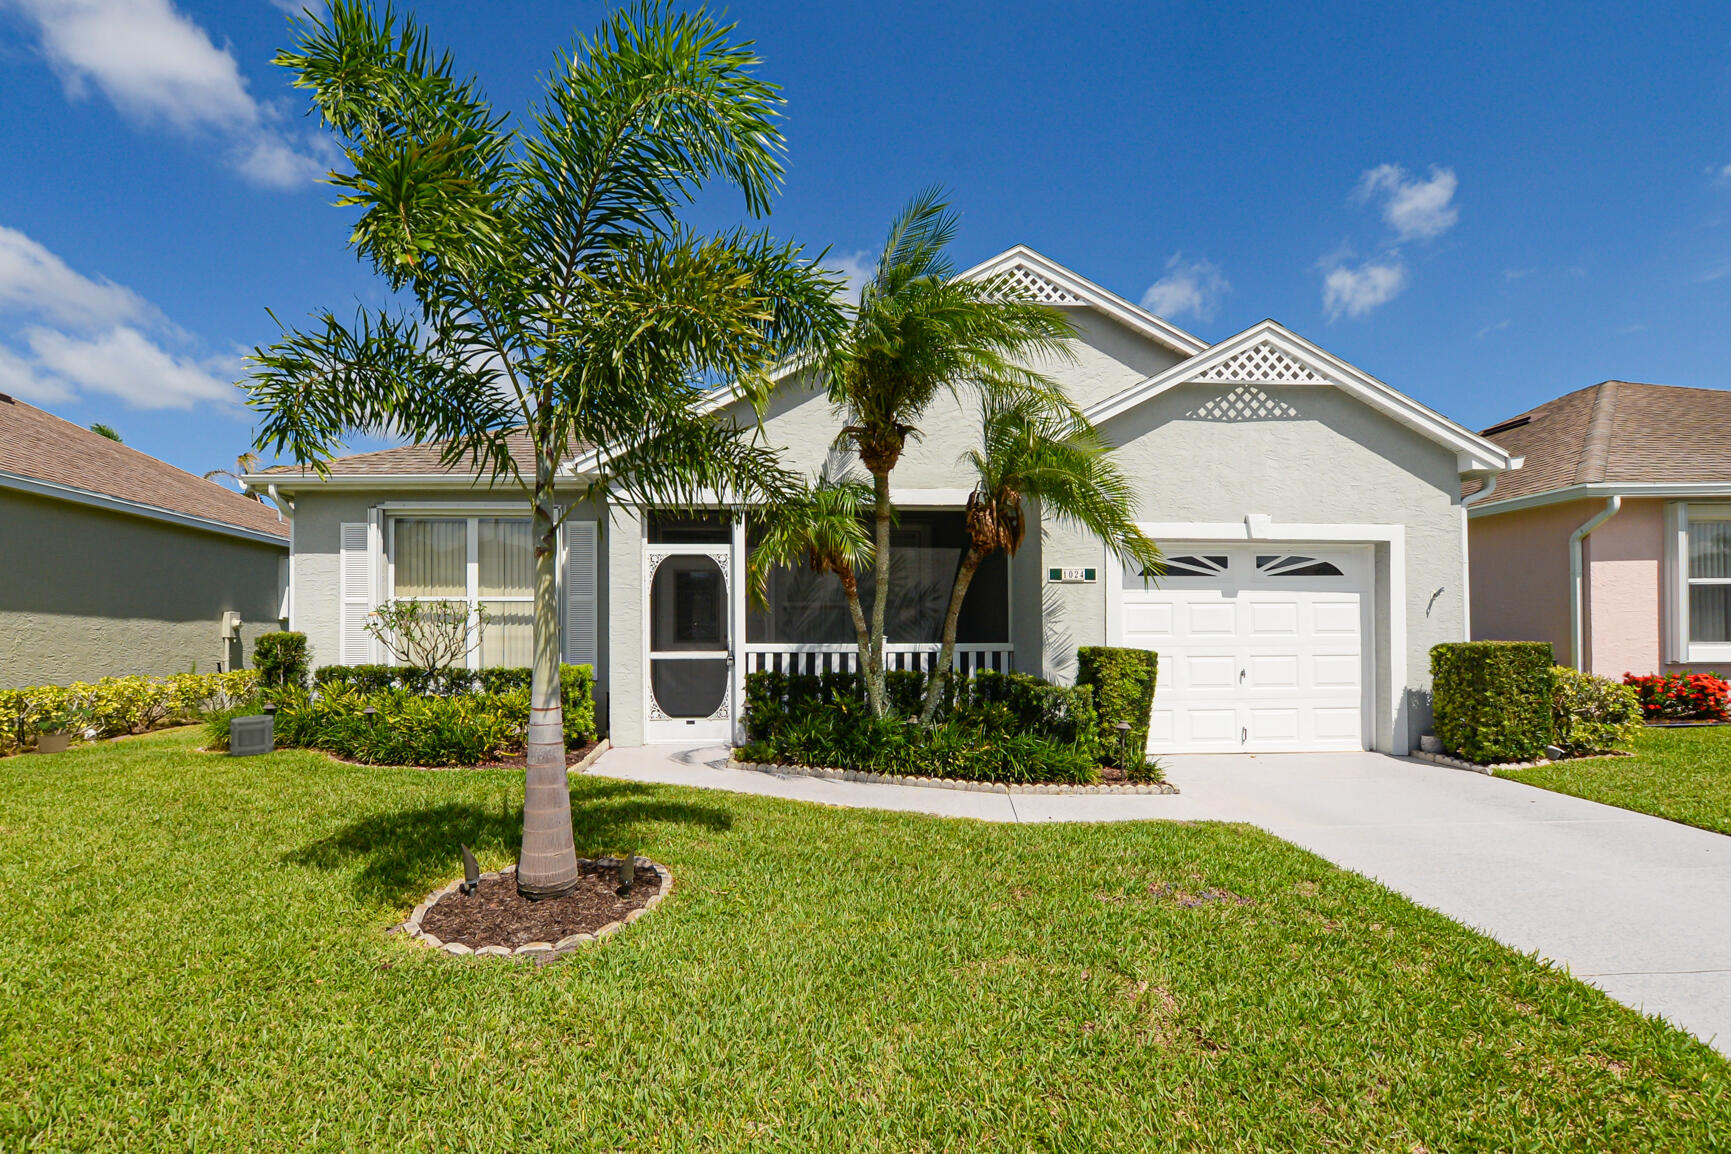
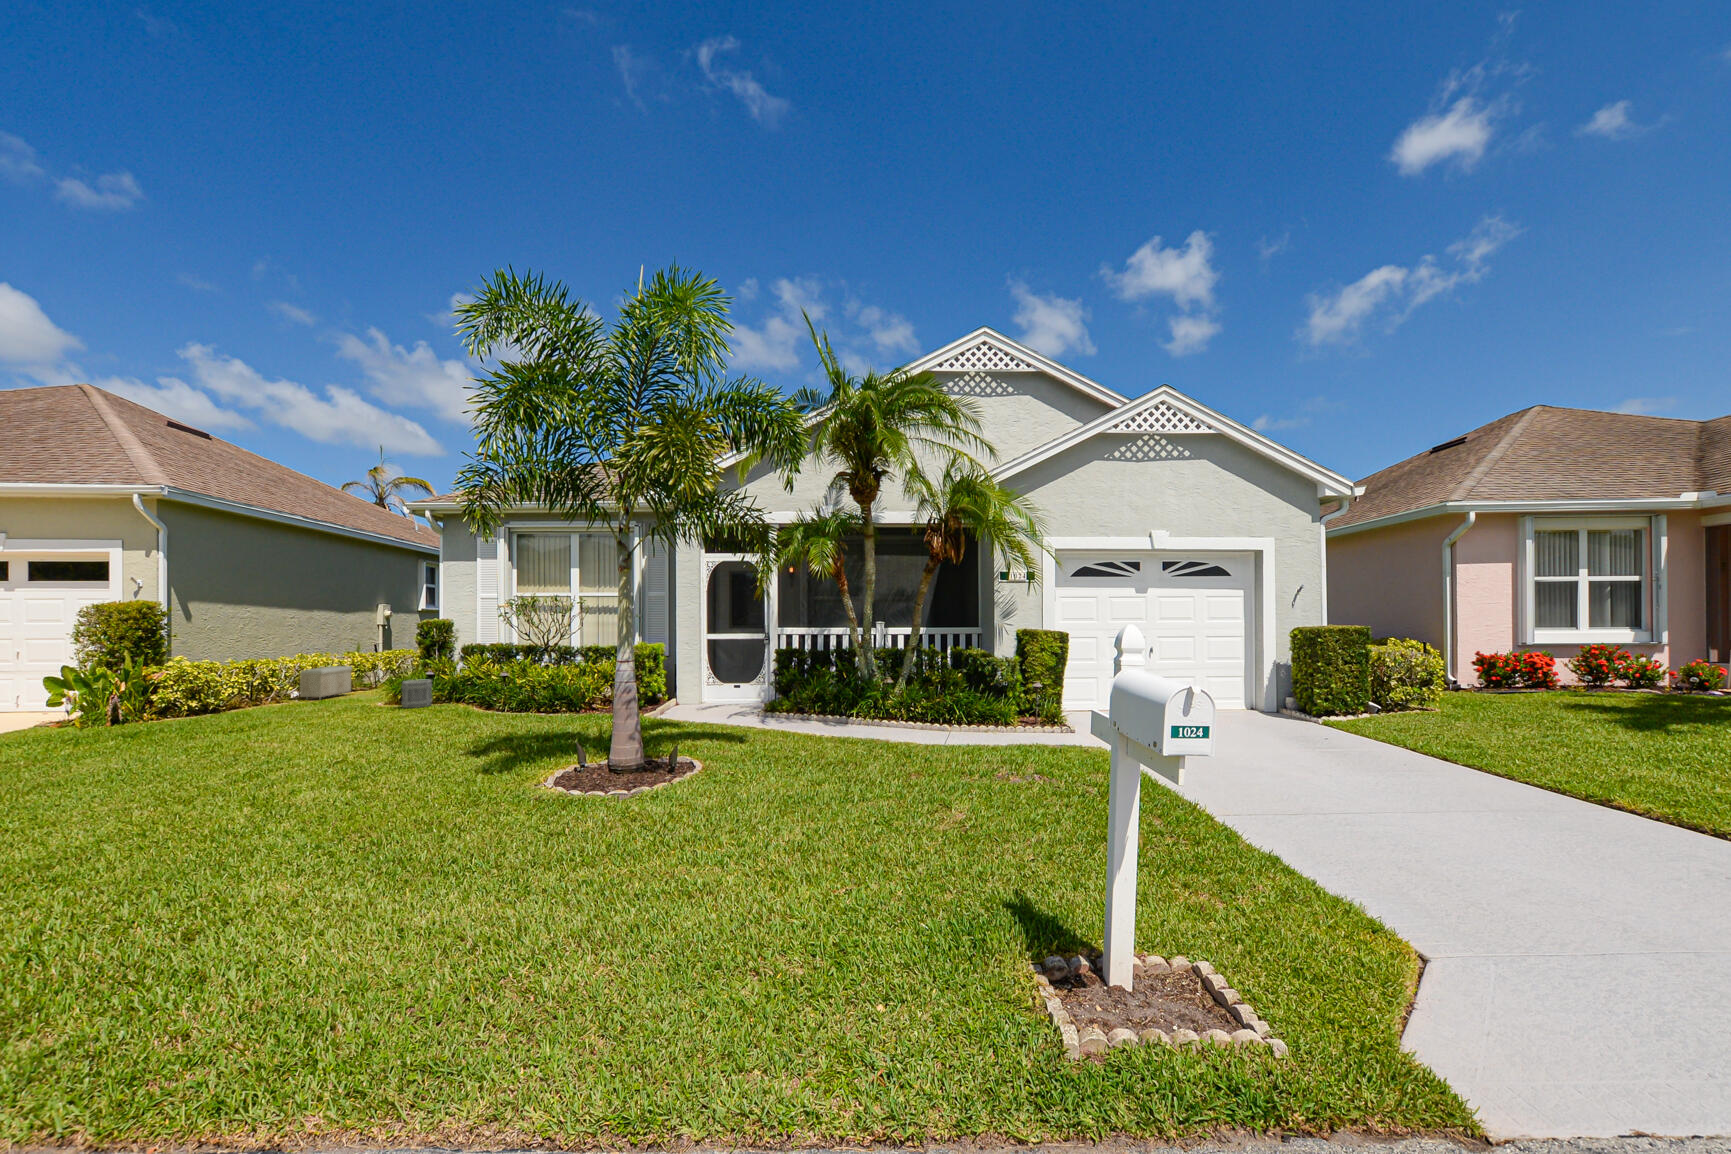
storage bench: none [95,695,171,742] -> present [300,666,352,699]
potted plant: present [38,709,92,753] -> none [263,674,303,706]

